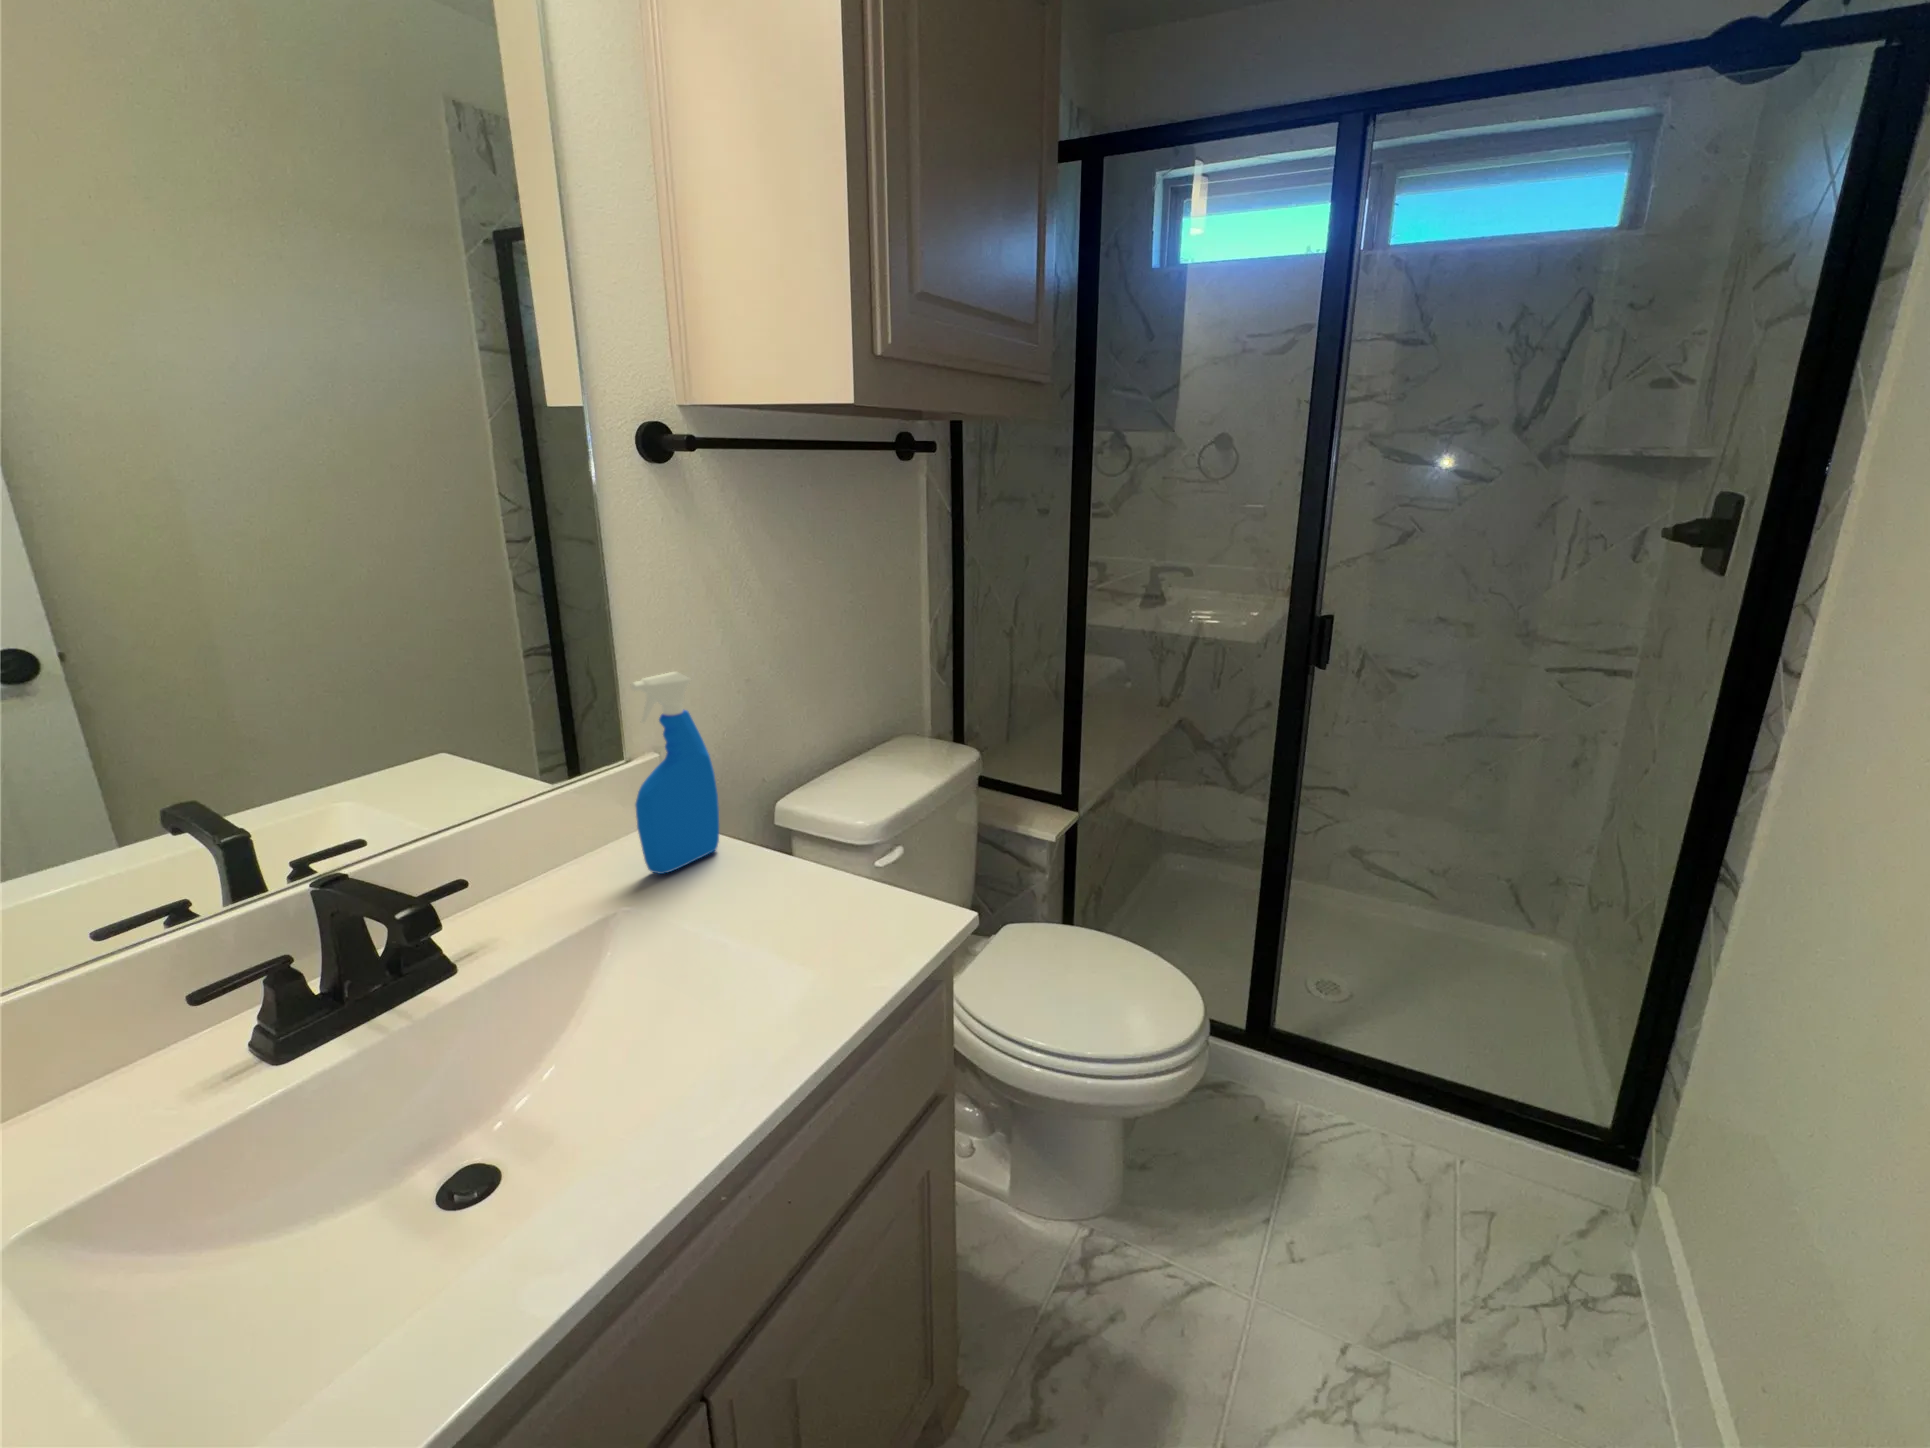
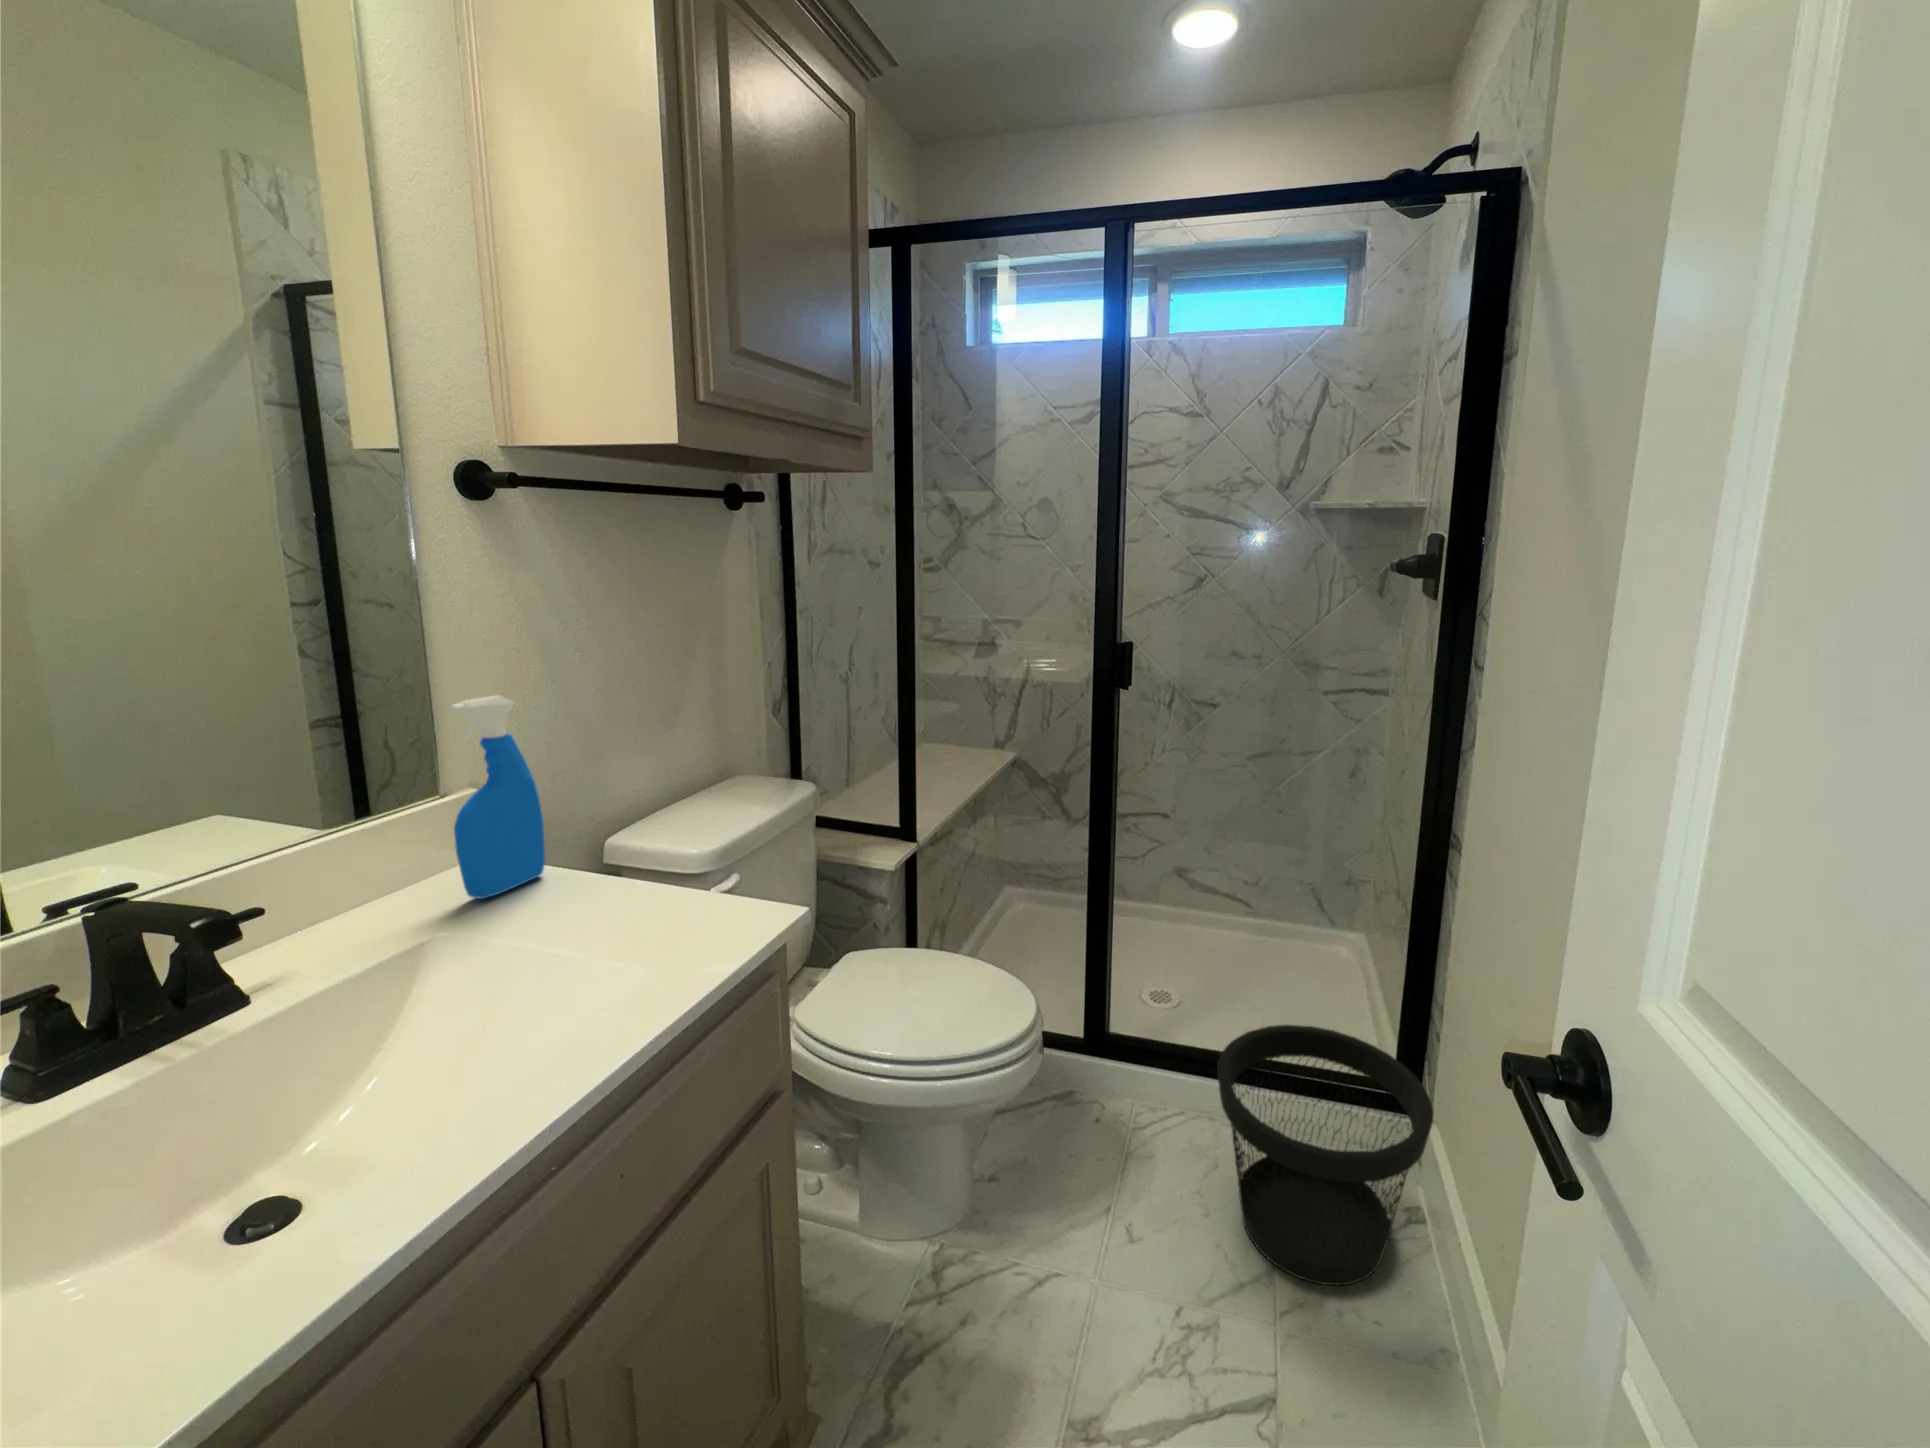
wastebasket: none [1403,1052,1671,1353] -> present [1217,1025,1433,1285]

